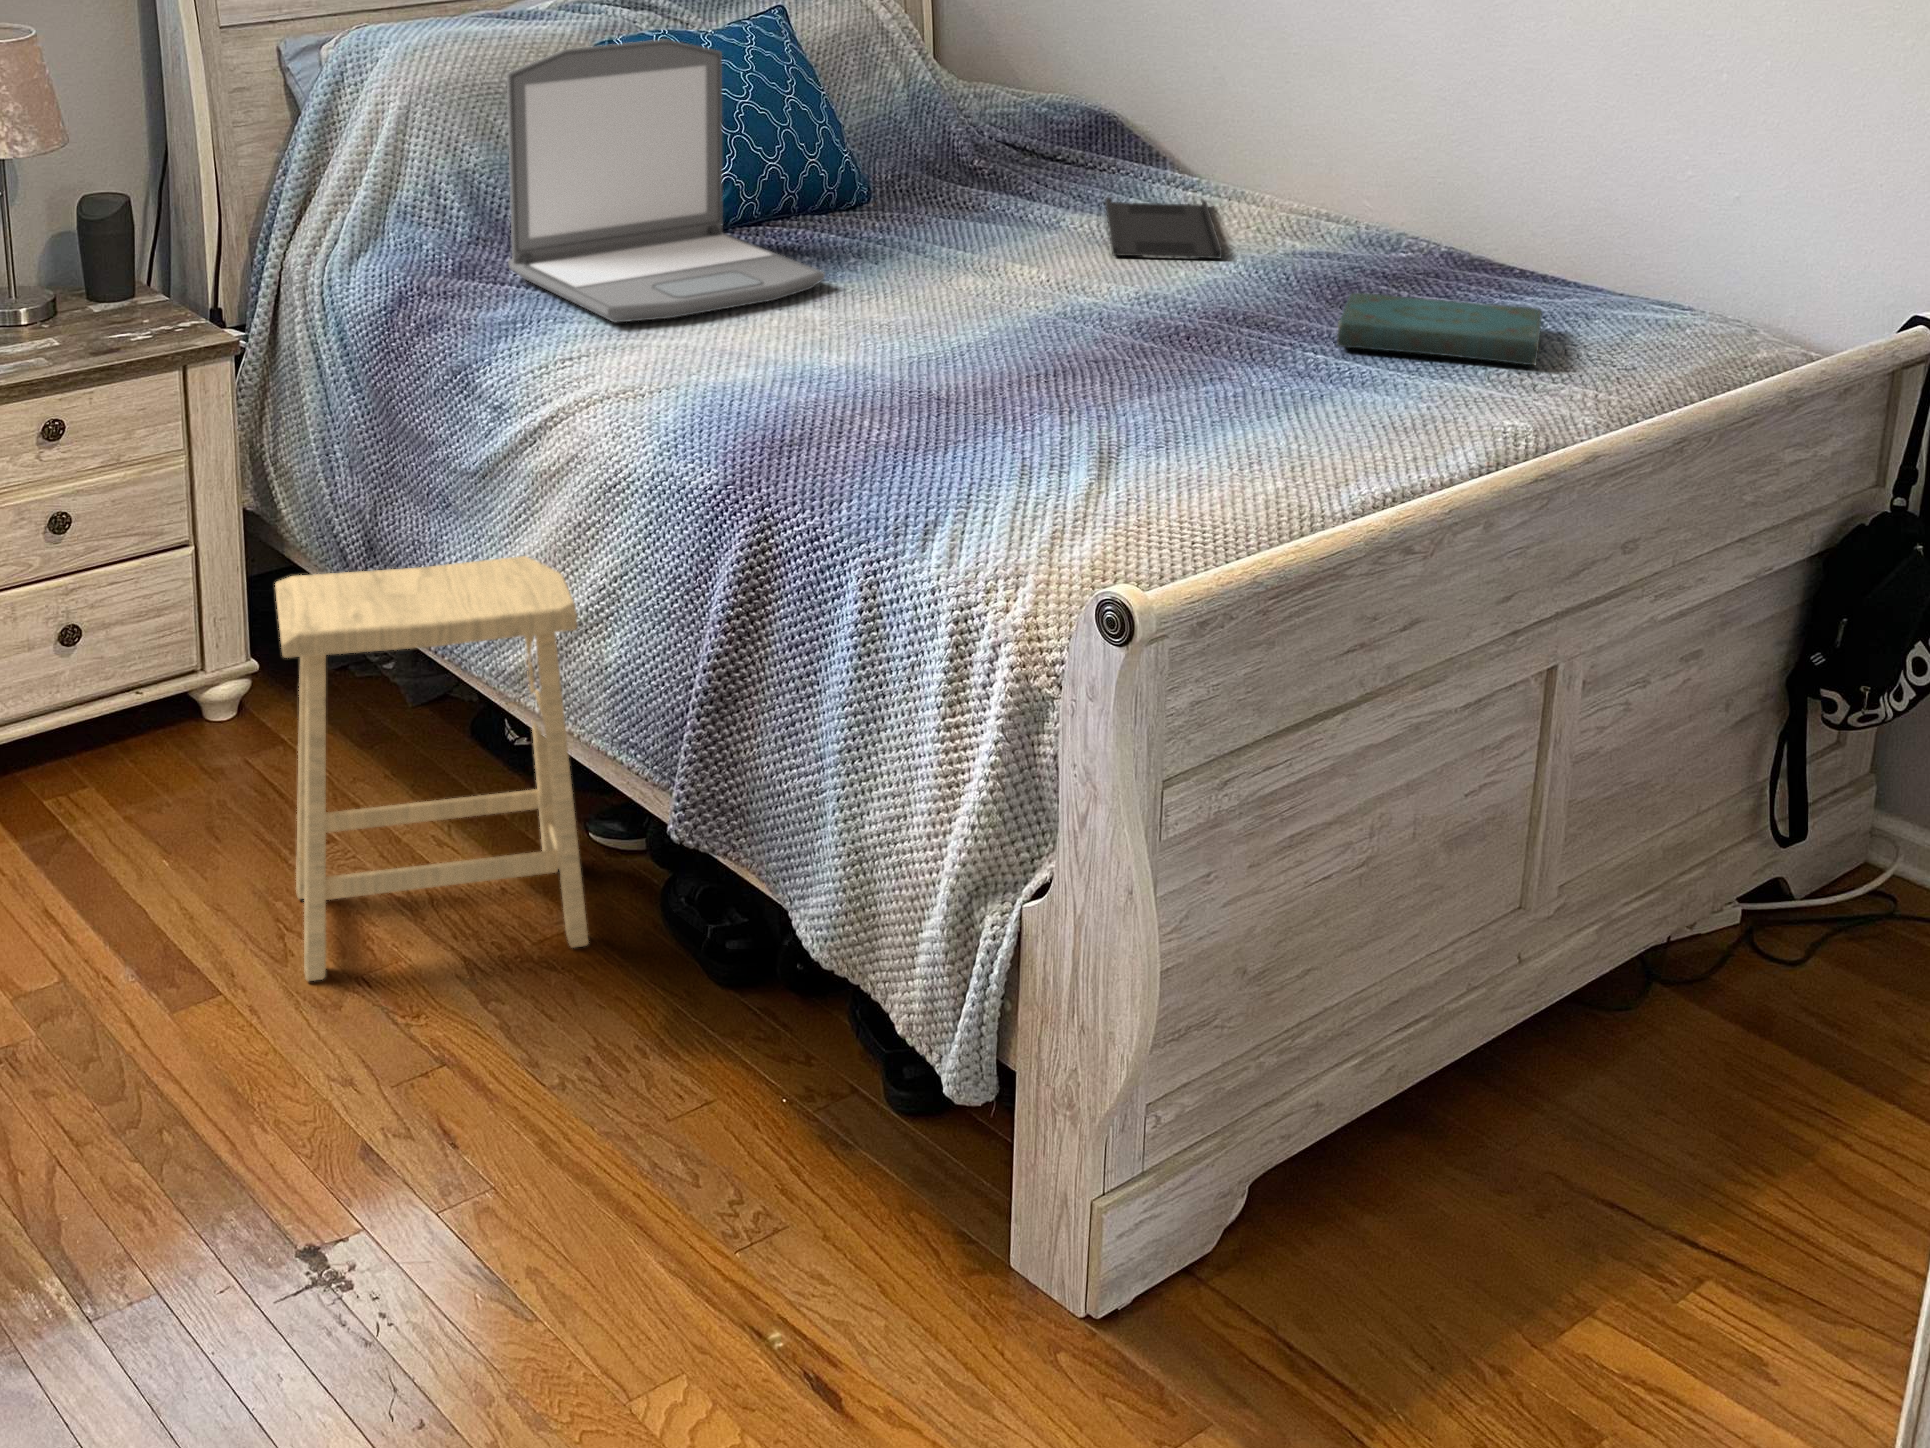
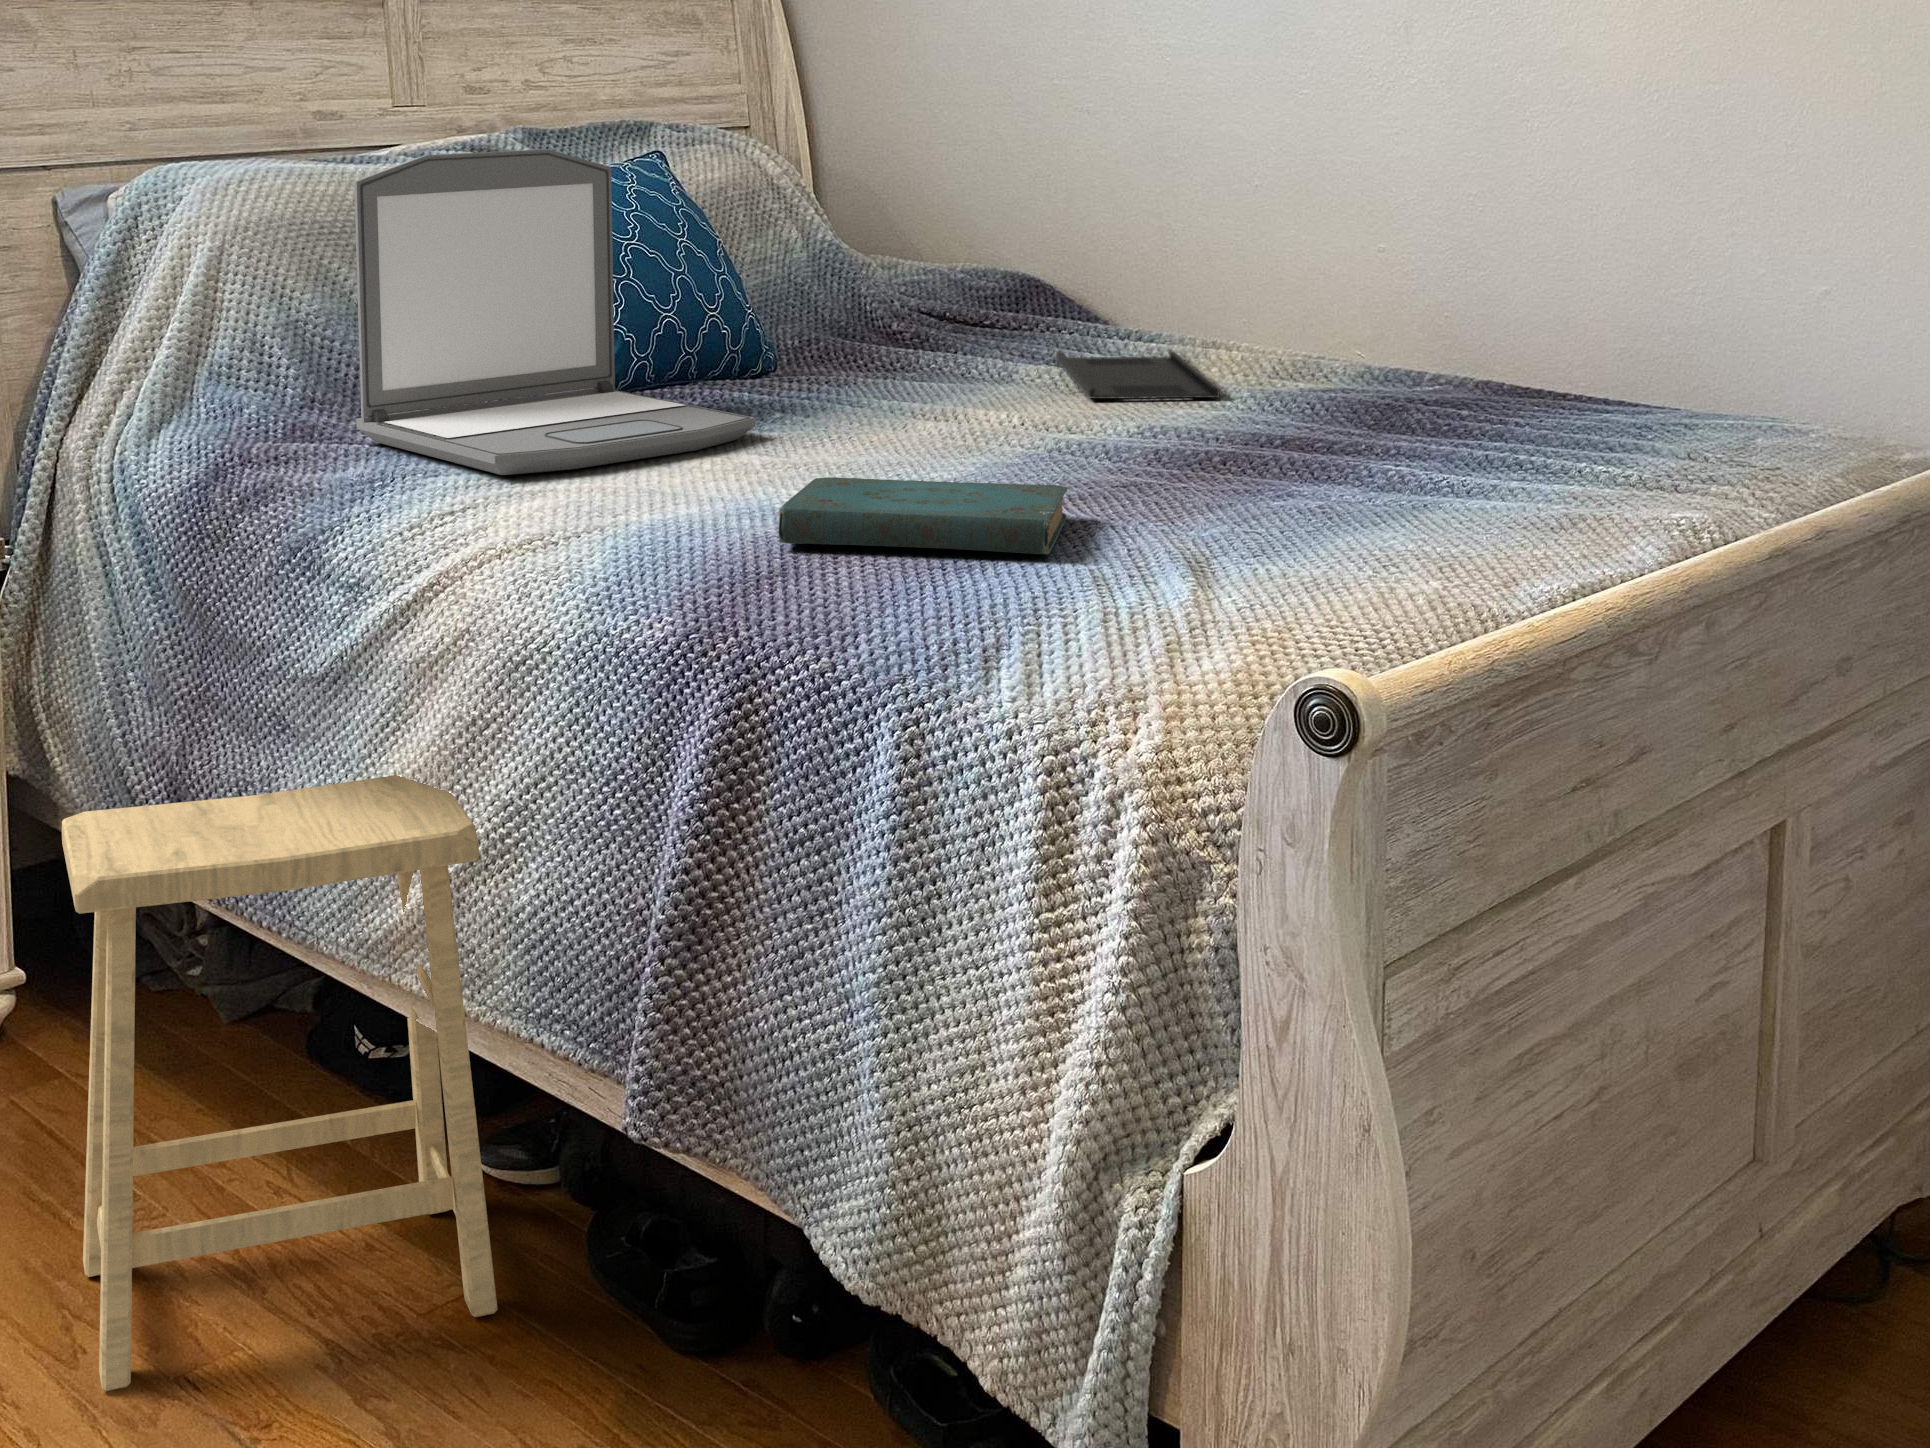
book: present [1337,293,1542,365] -> present [778,477,1067,555]

